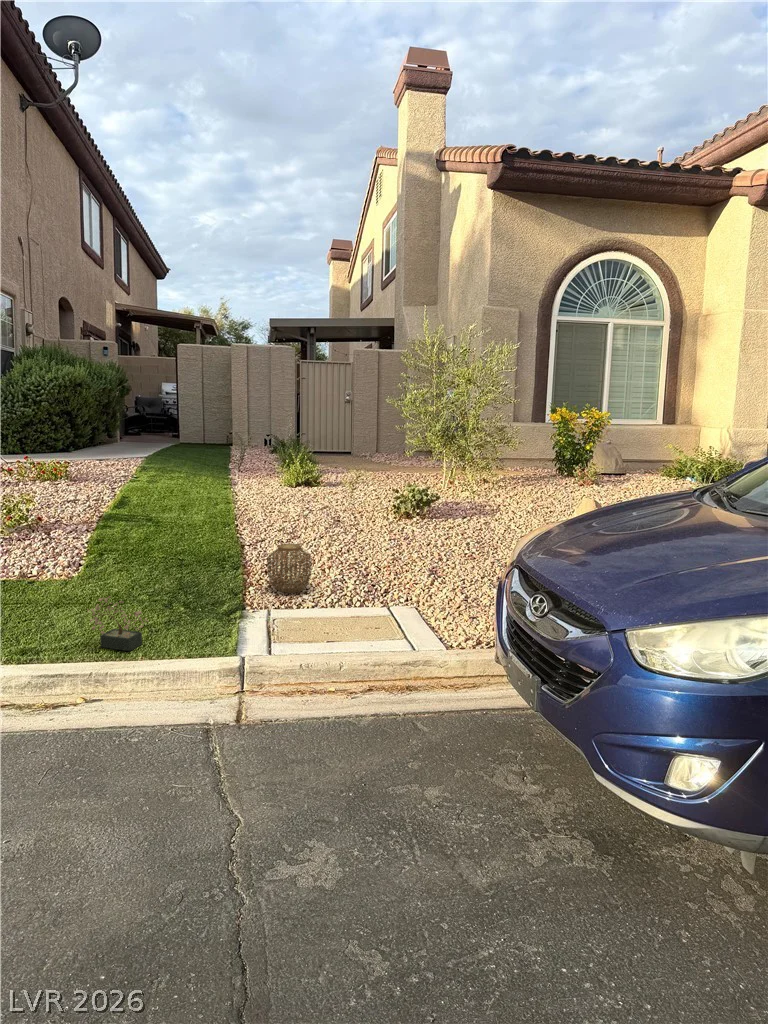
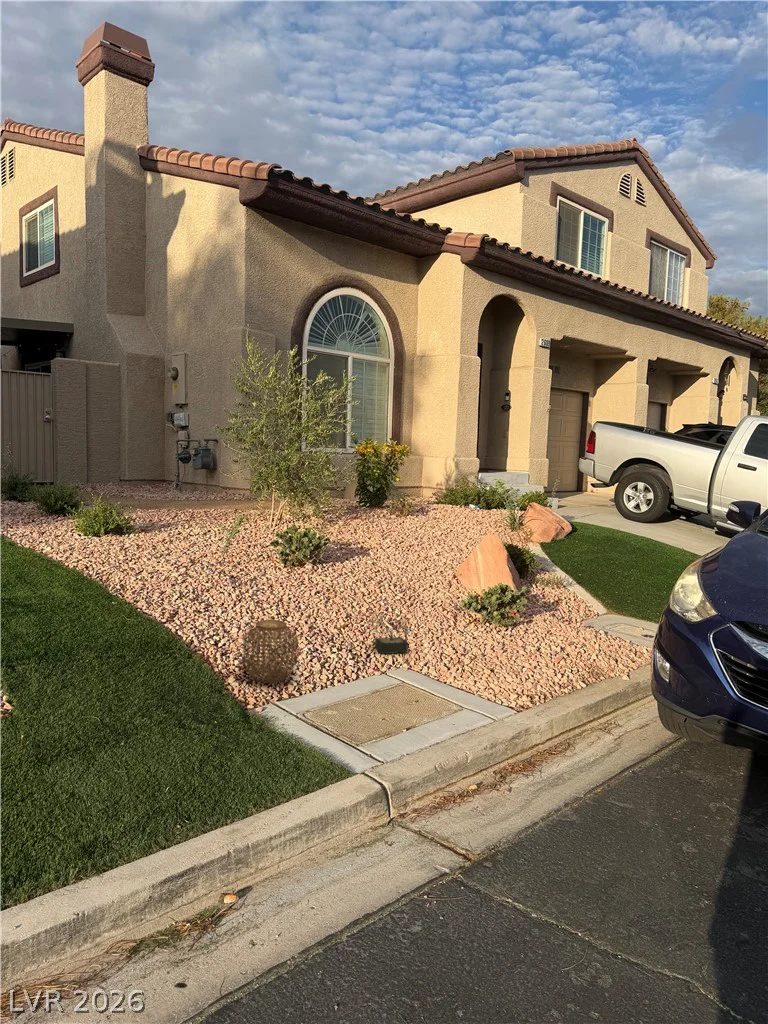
decorative plant: present [87,596,148,651] -> present [365,611,414,654]

